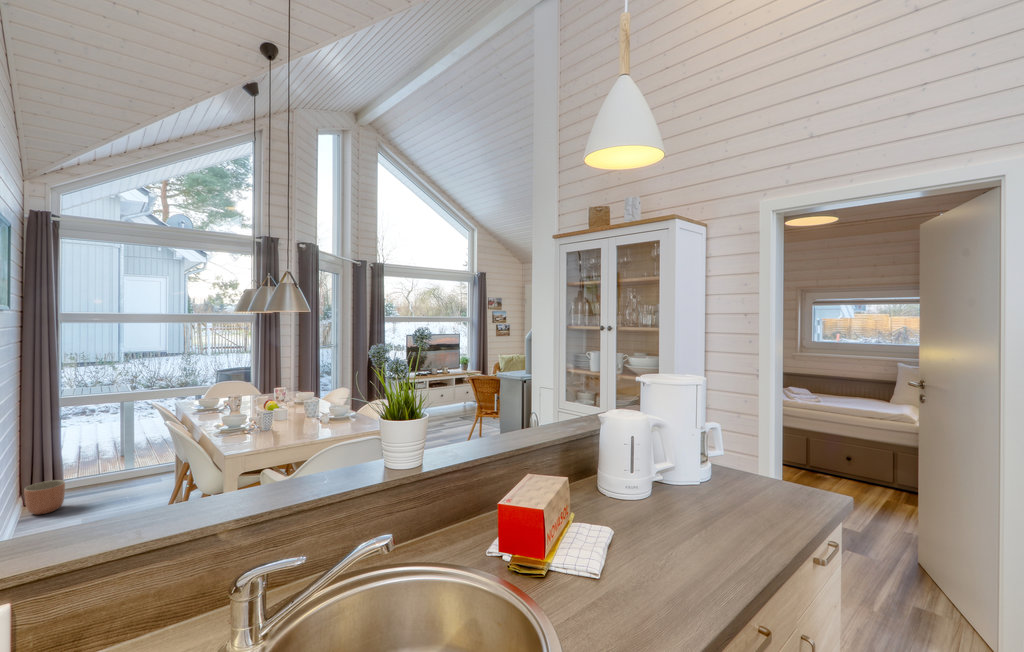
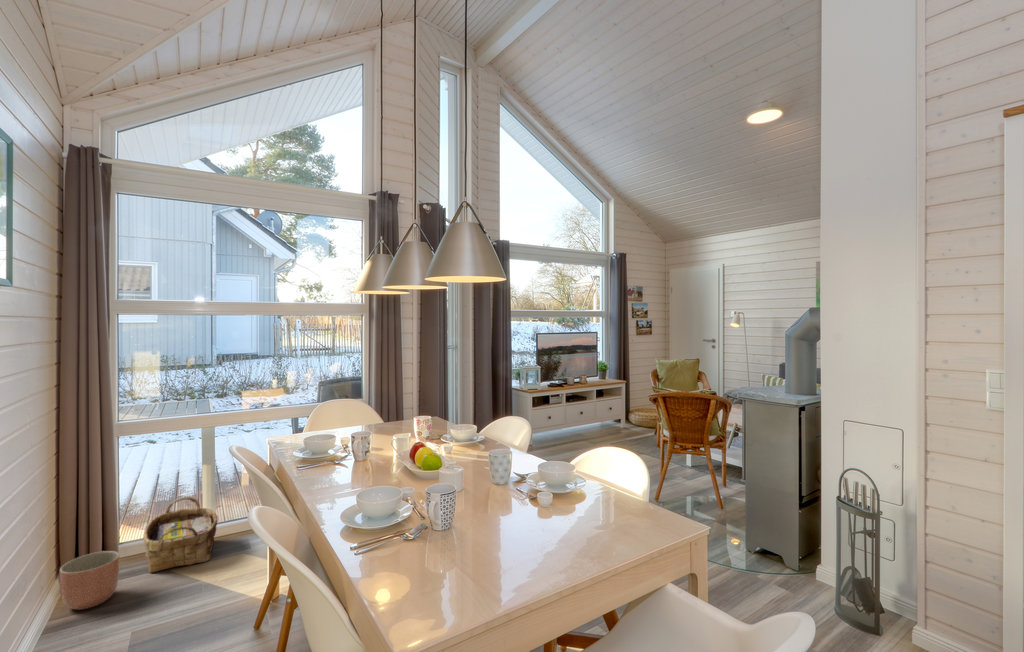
woven basket: none [81,449,135,496] -> present [144,497,218,572]

